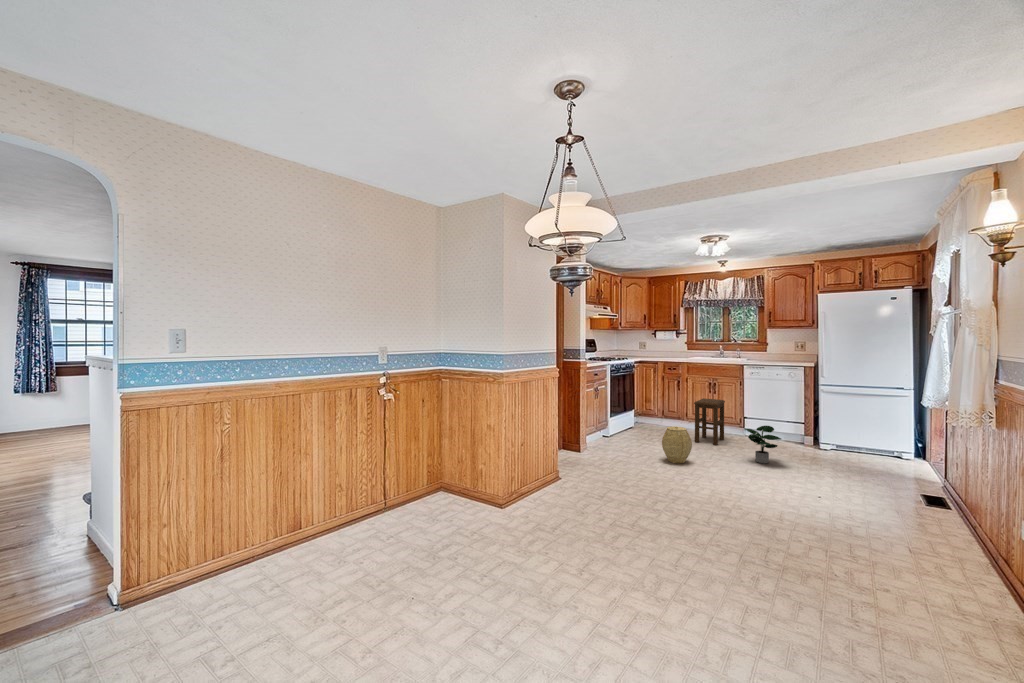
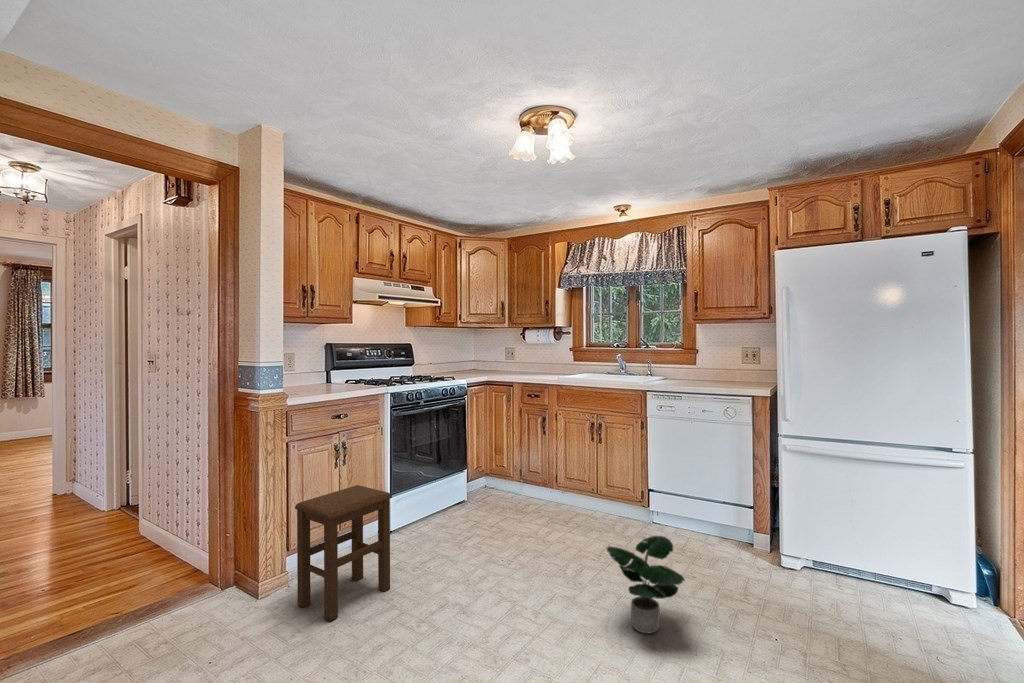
stool: present [694,398,725,445] -> present [295,485,392,621]
woven basket: present [662,426,692,463] -> none [417,544,484,640]

